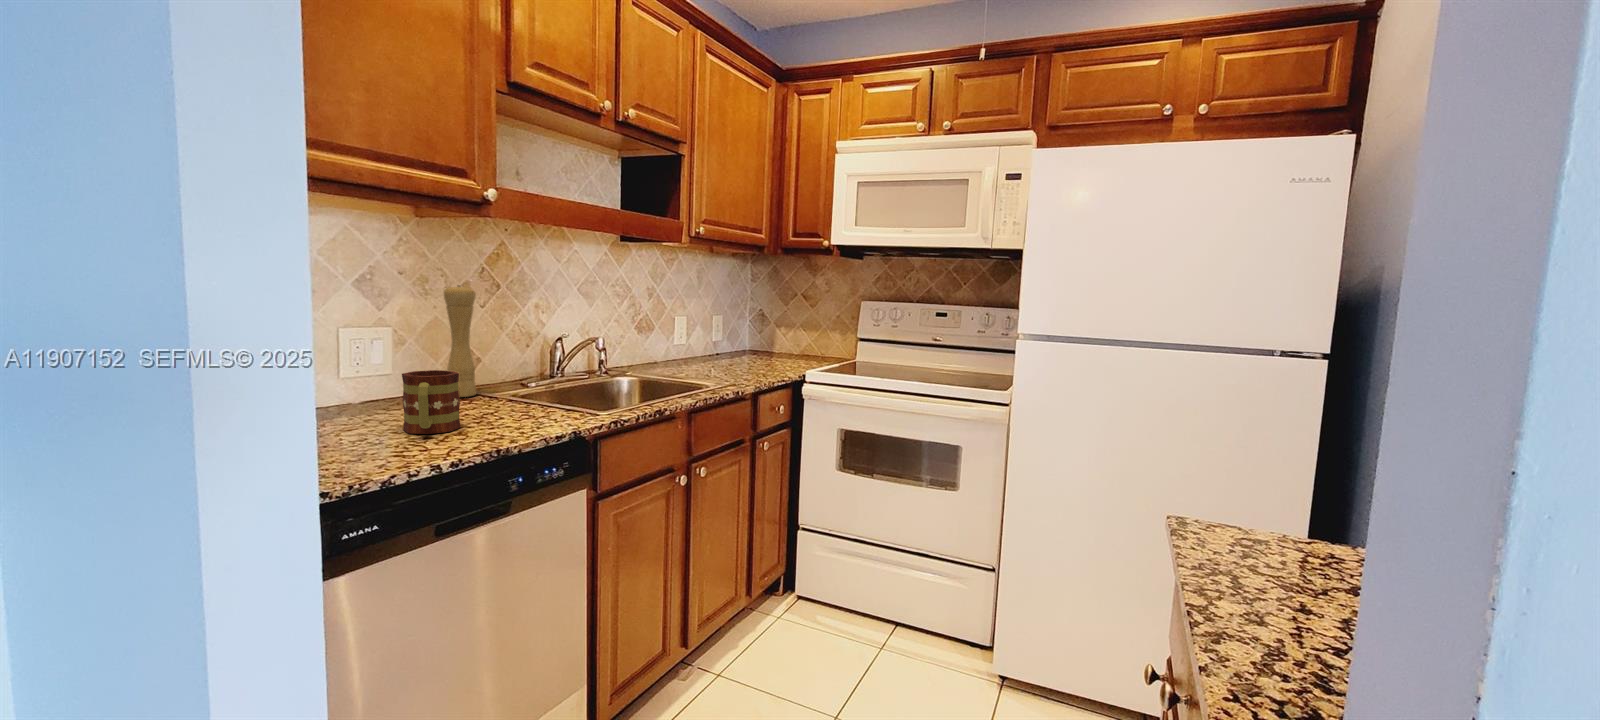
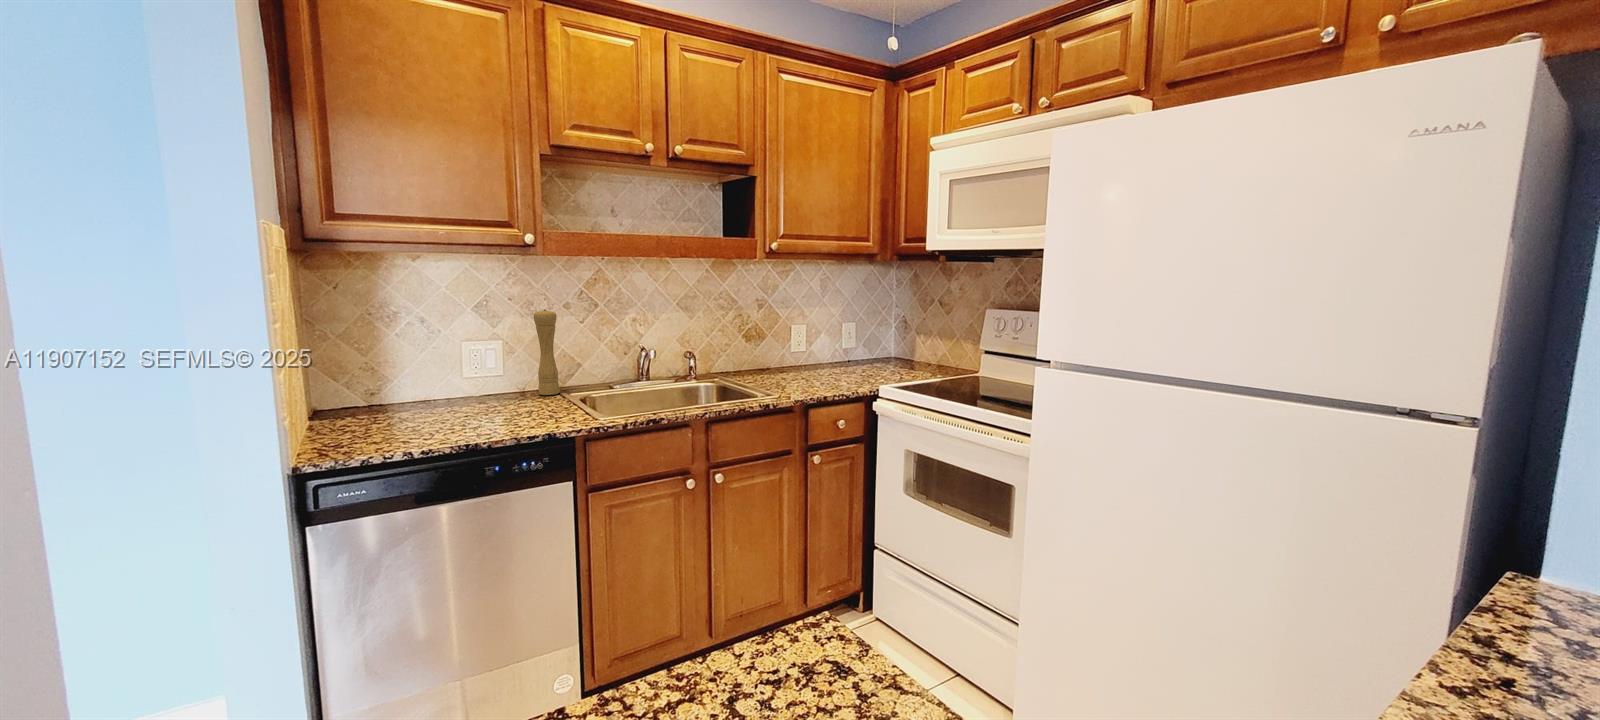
mug: present [402,370,461,434] -> none [438,378,489,426]

